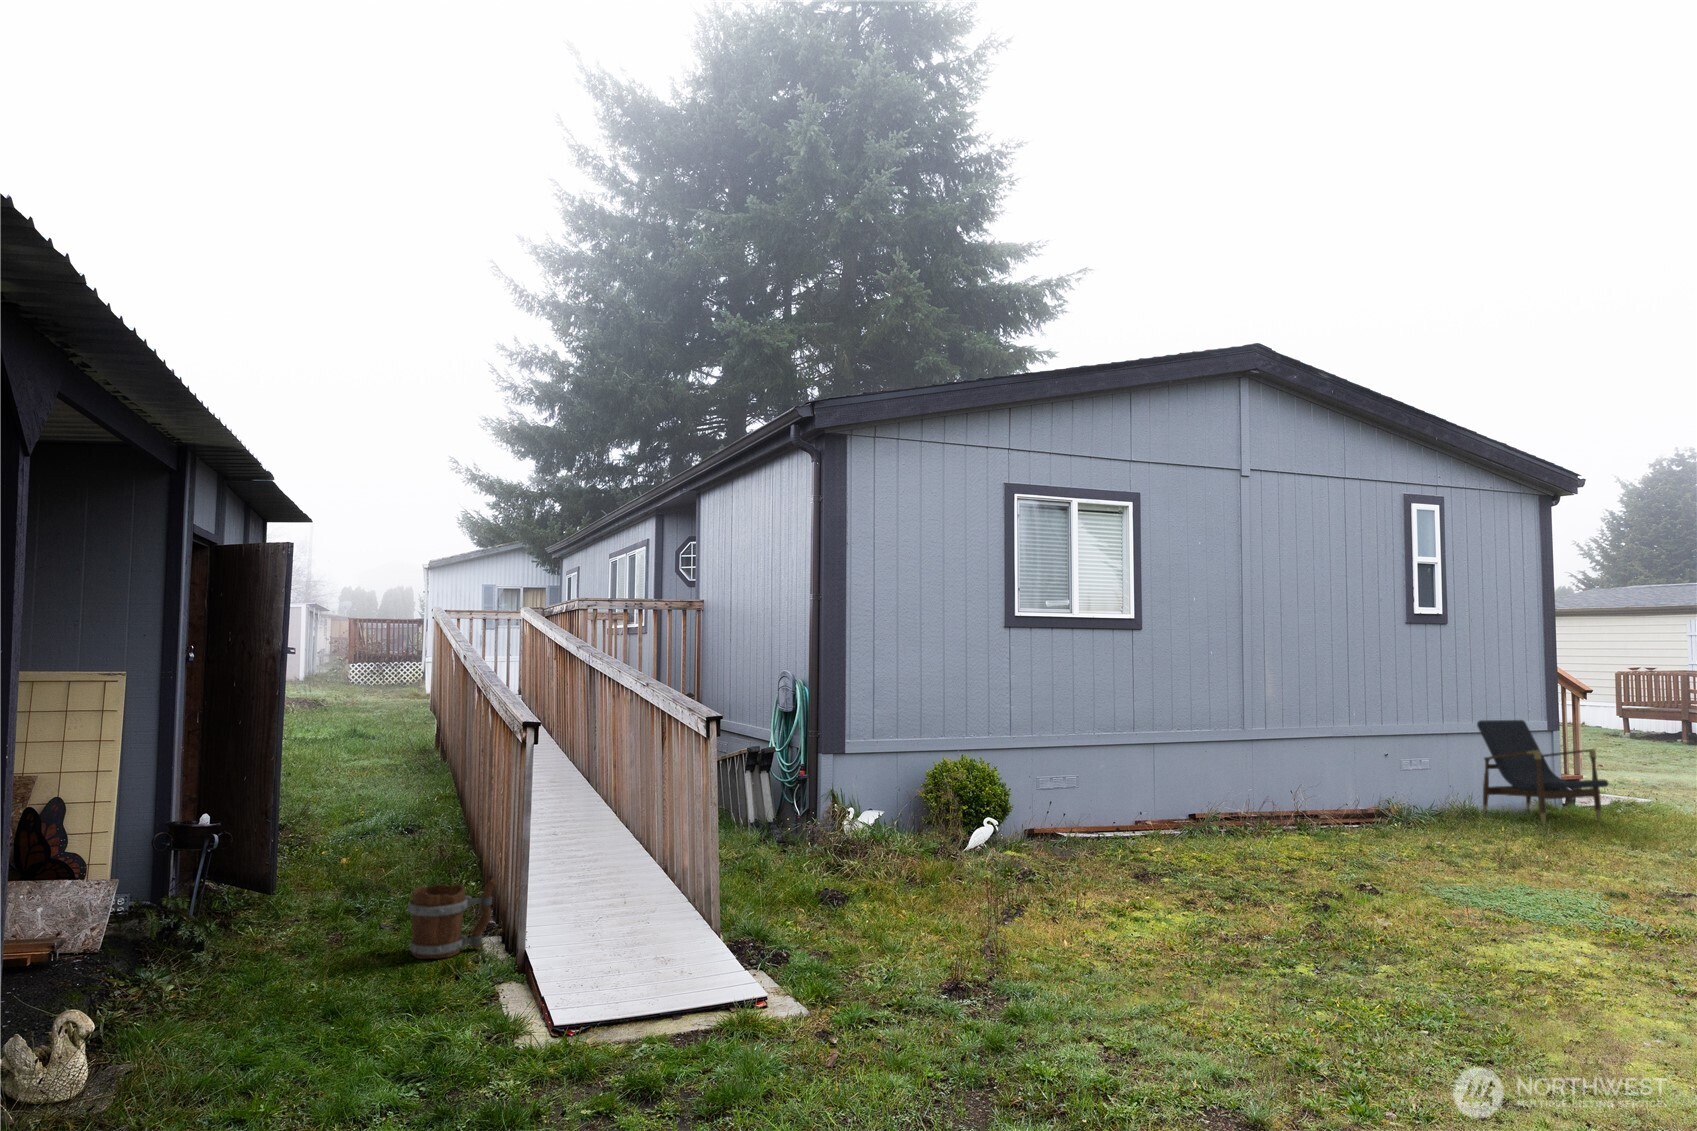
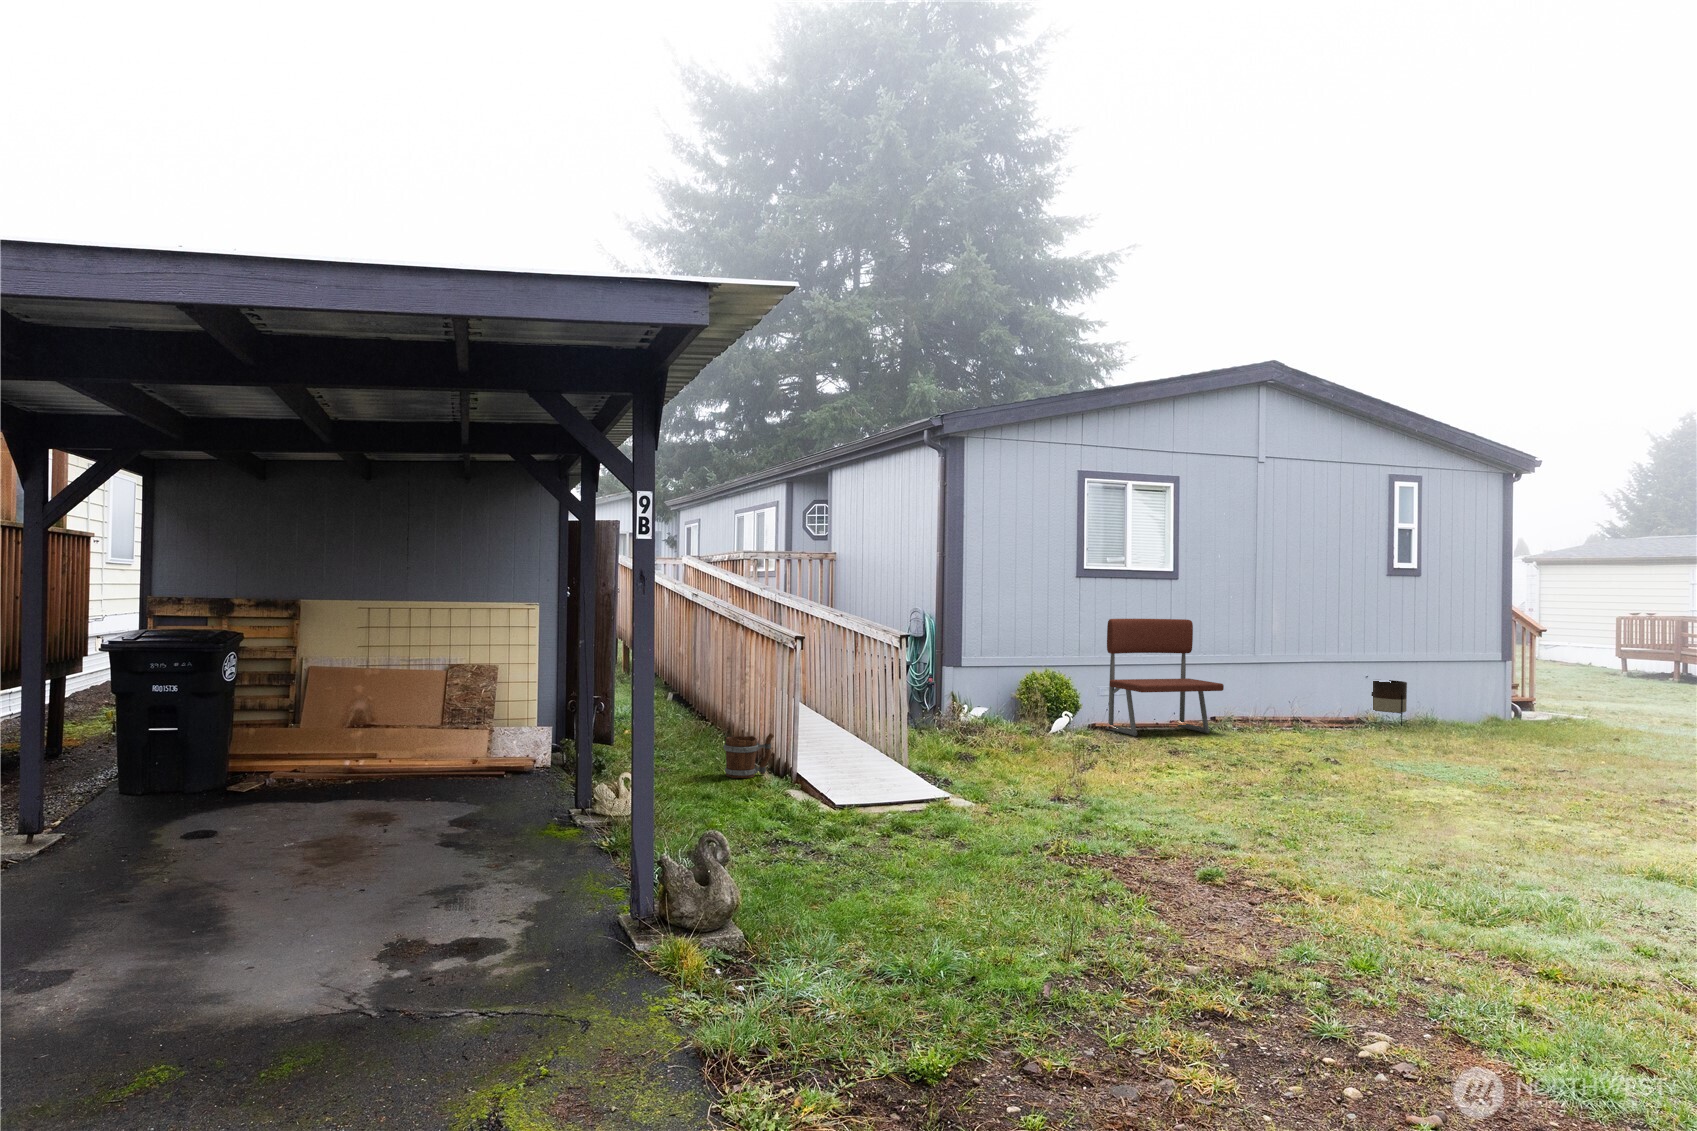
bench: none [1047,683,1206,848] -> present [1107,619,1224,736]
lounge chair: present [1477,720,1608,824] -> none [1442,651,1539,729]
planter: none [1393,759,1440,821] -> present [1371,680,1407,726]

